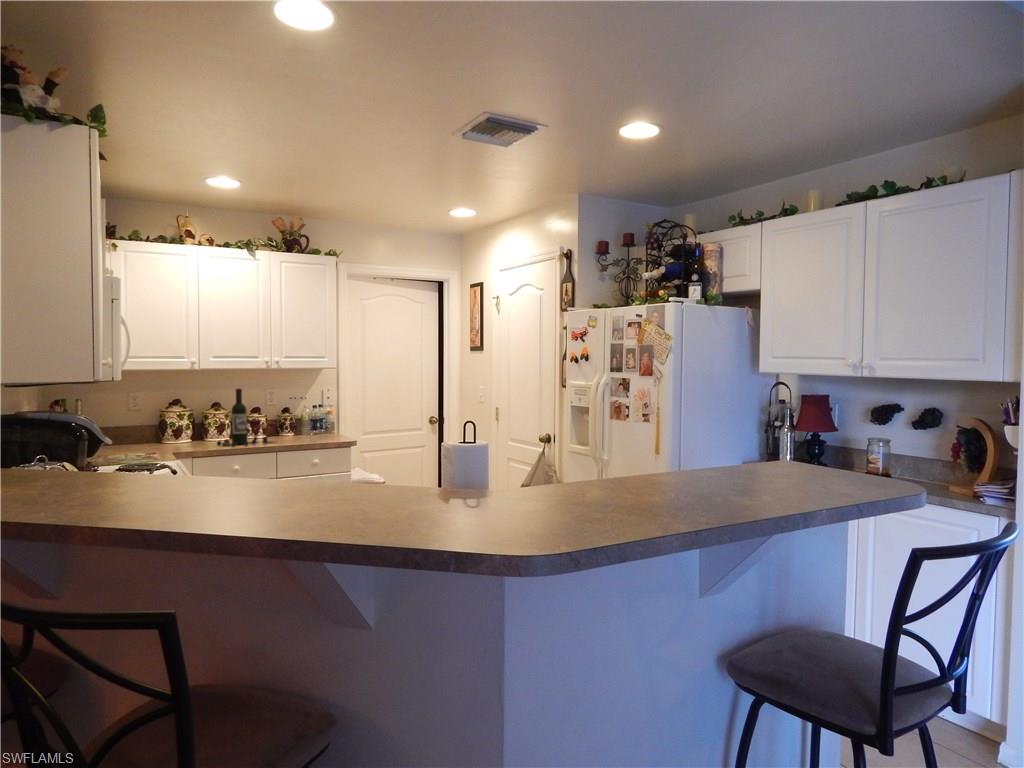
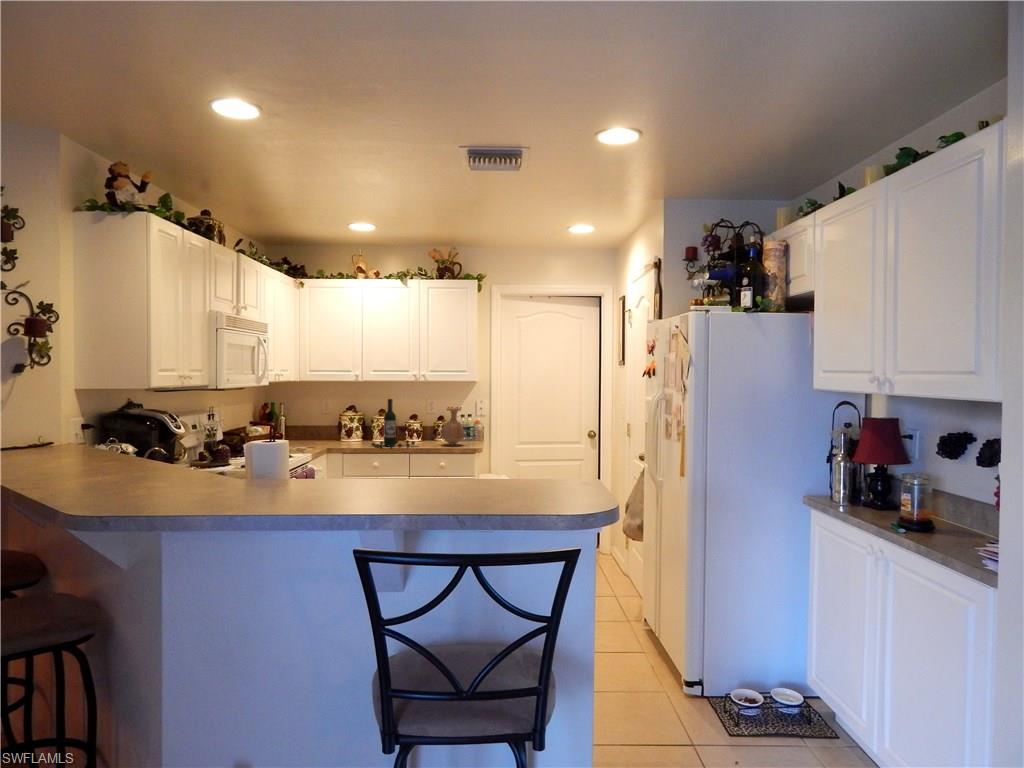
vase: none [295,397,327,438] -> present [439,408,467,445]

